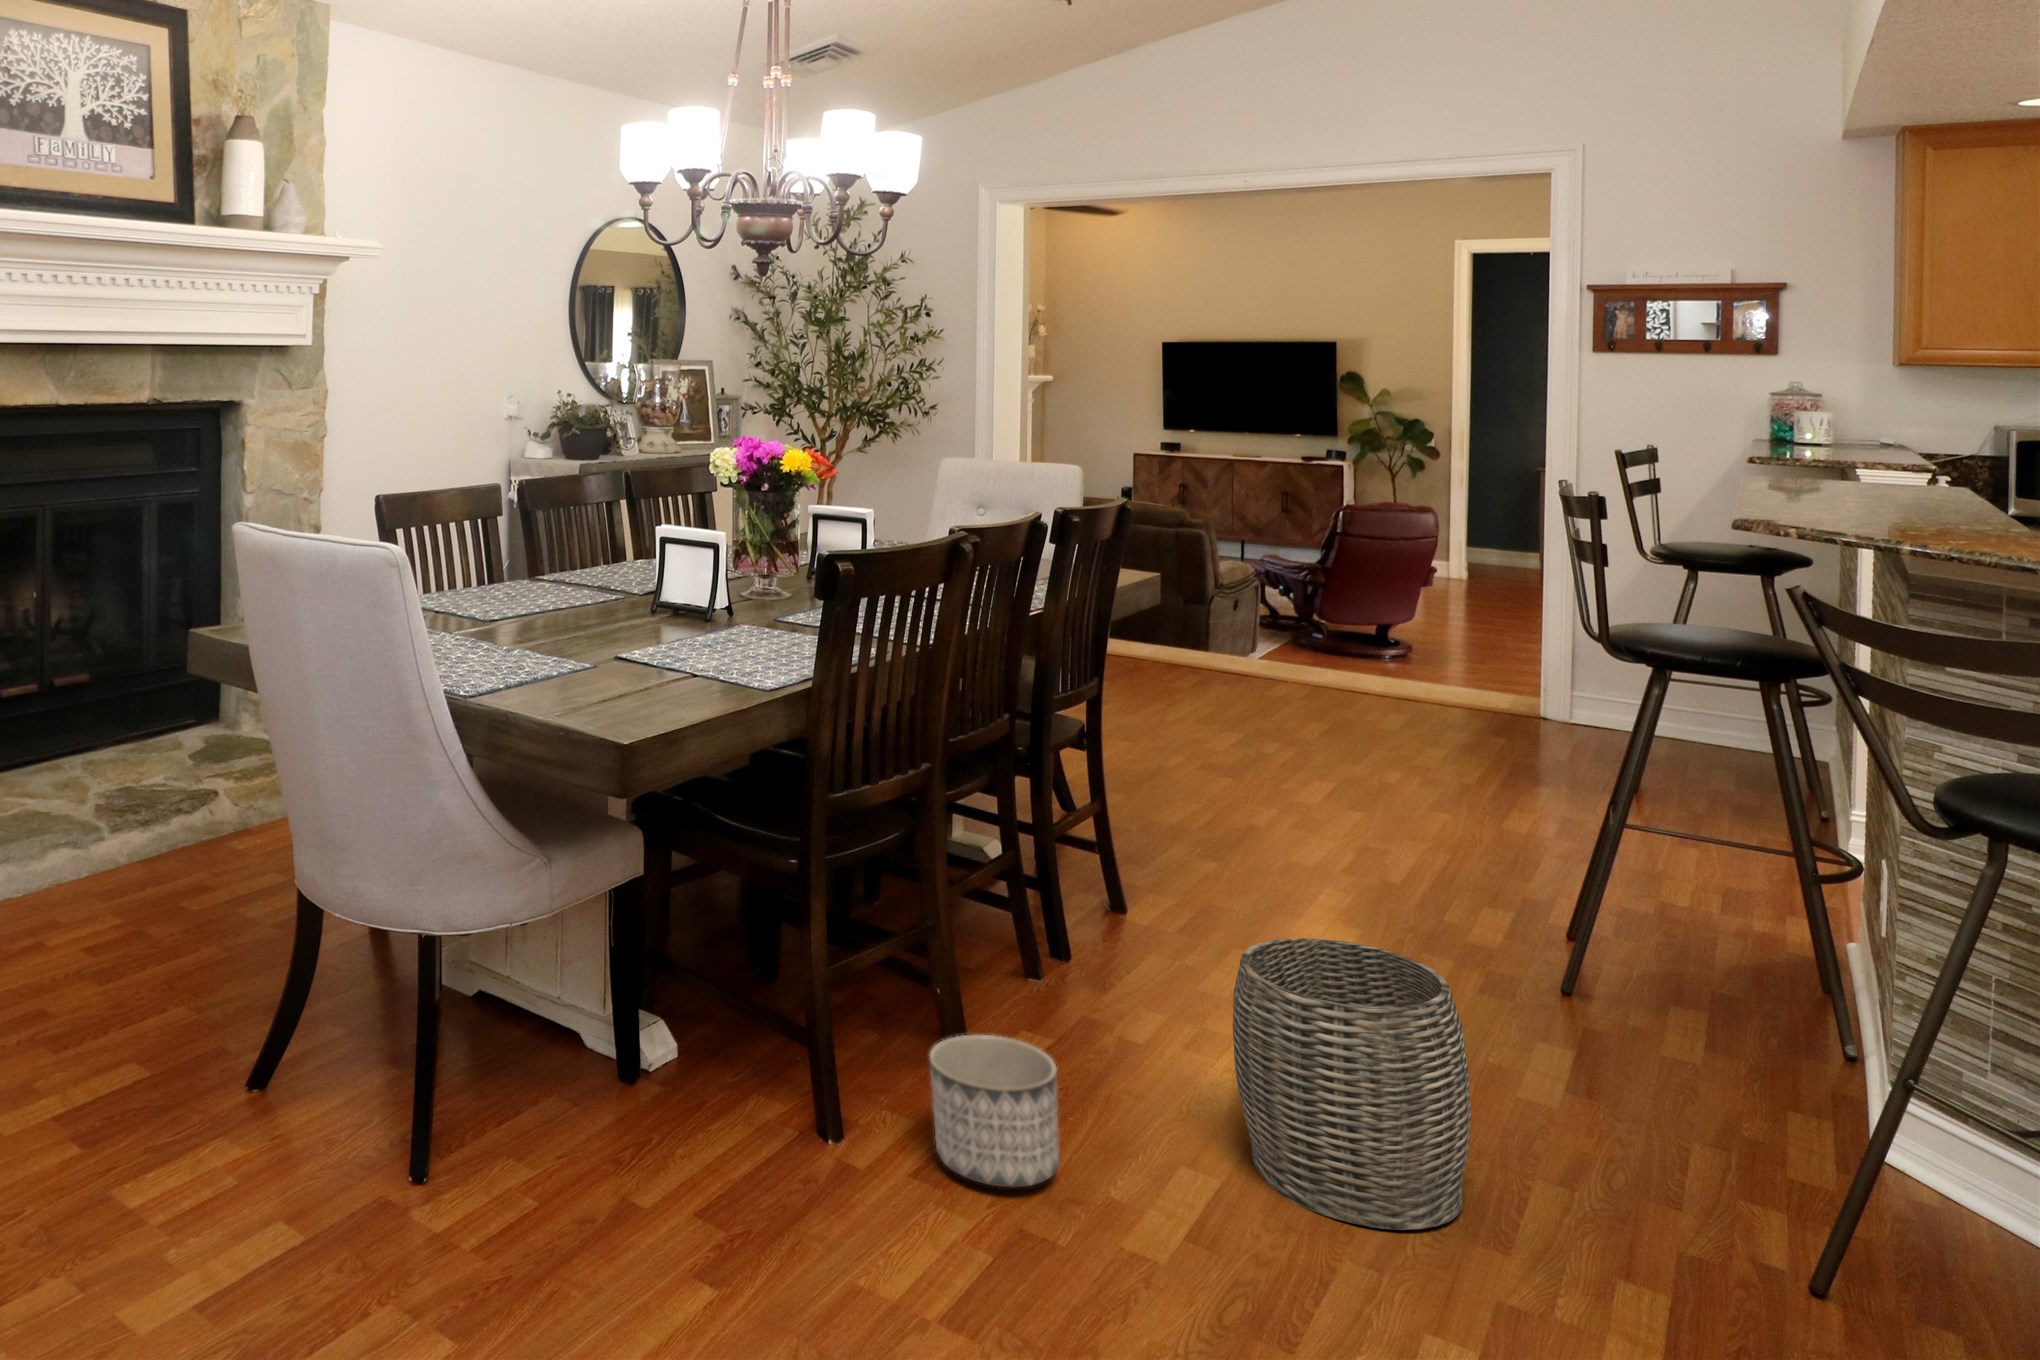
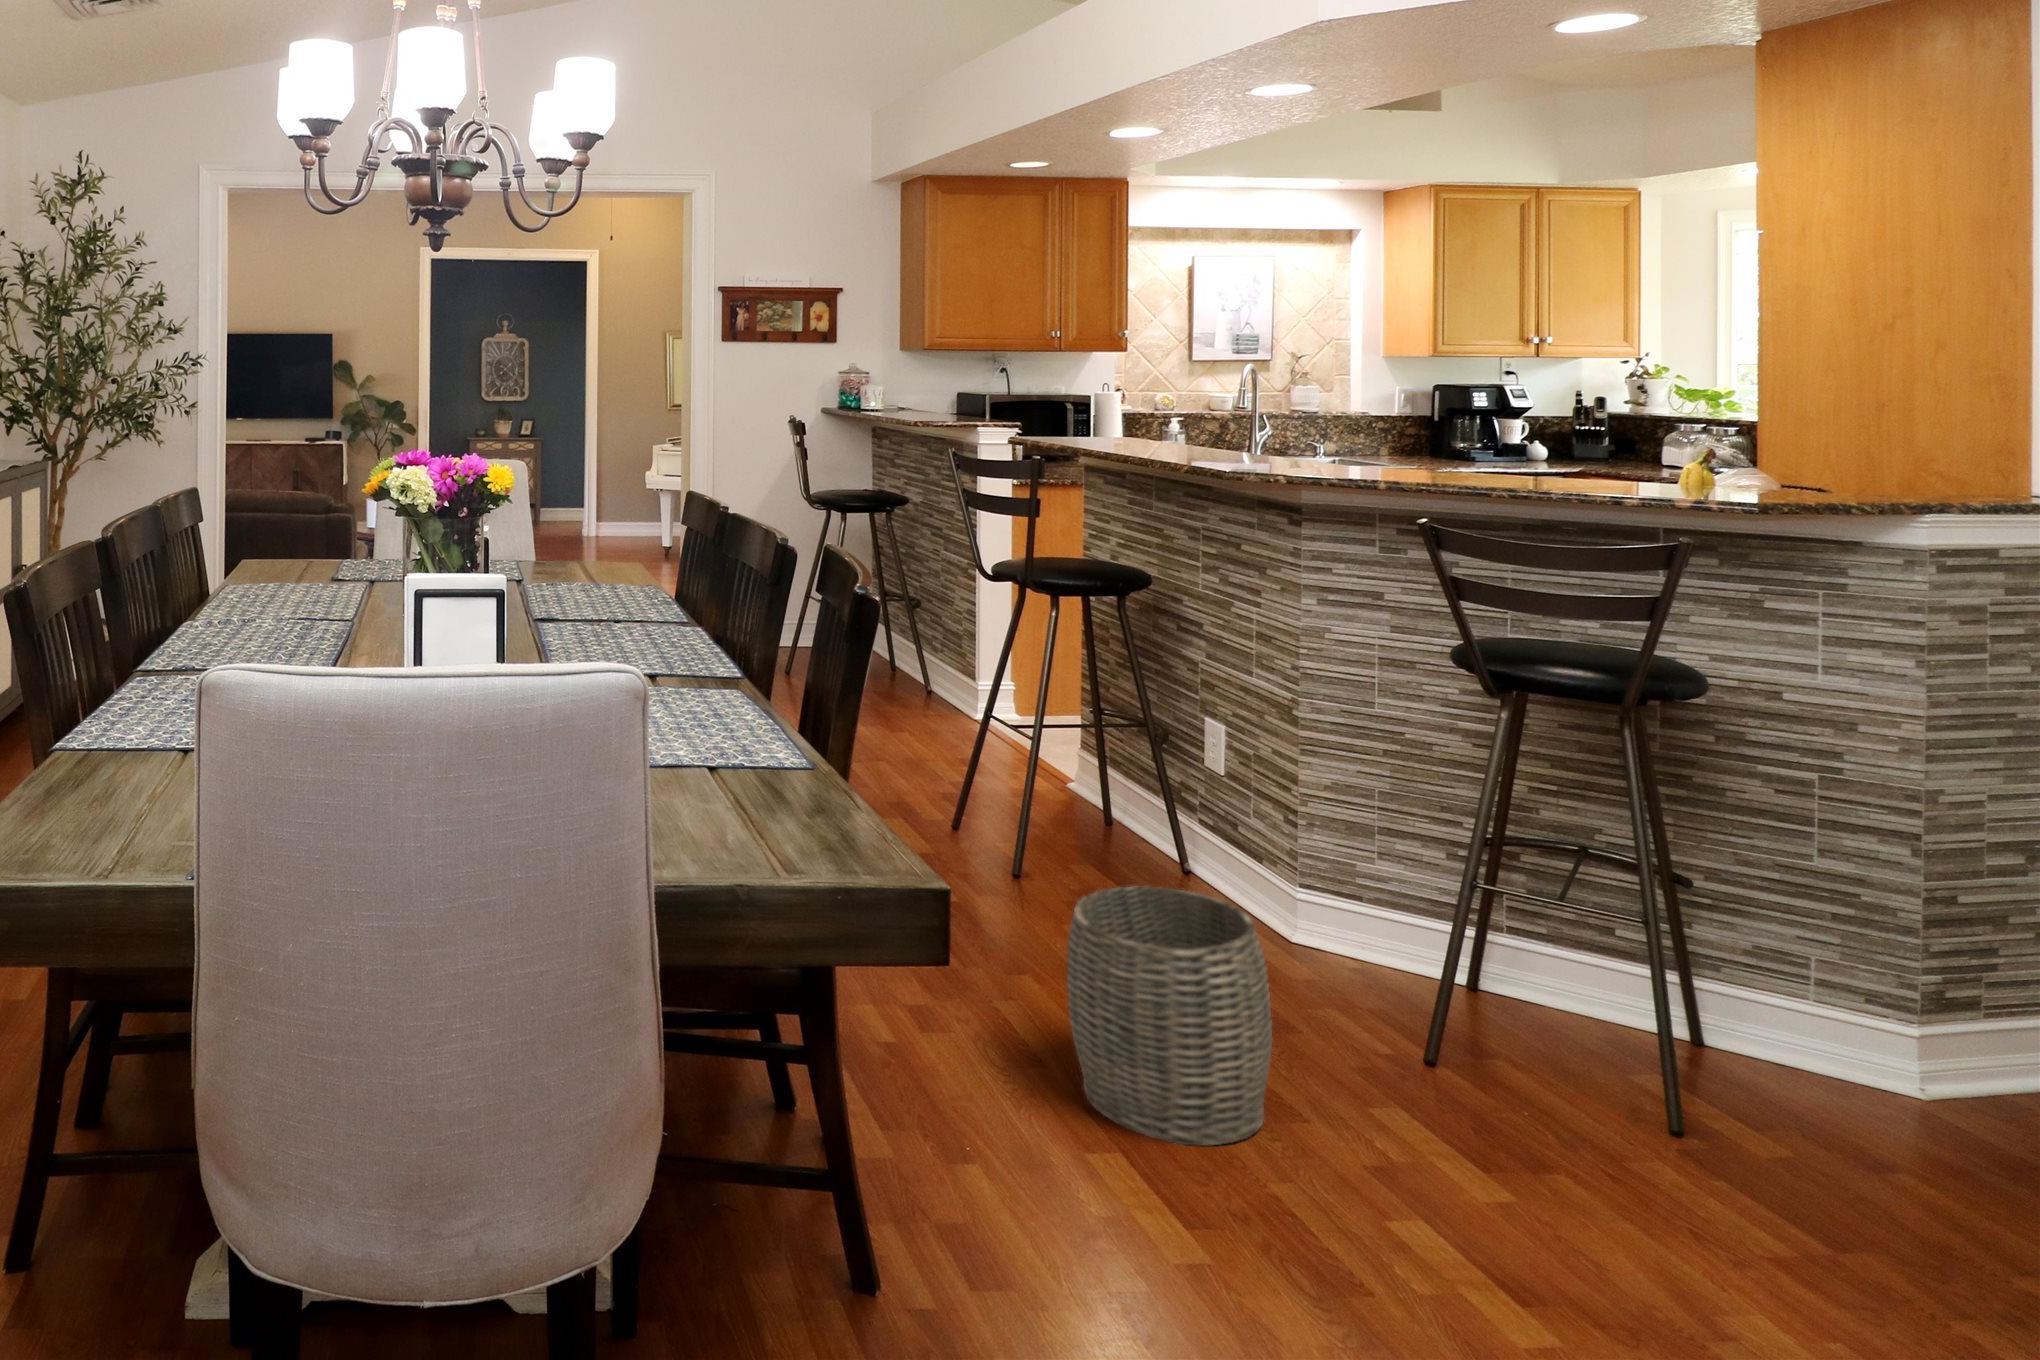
planter: present [929,1035,1059,1187] -> none [931,1084,1071,1254]

